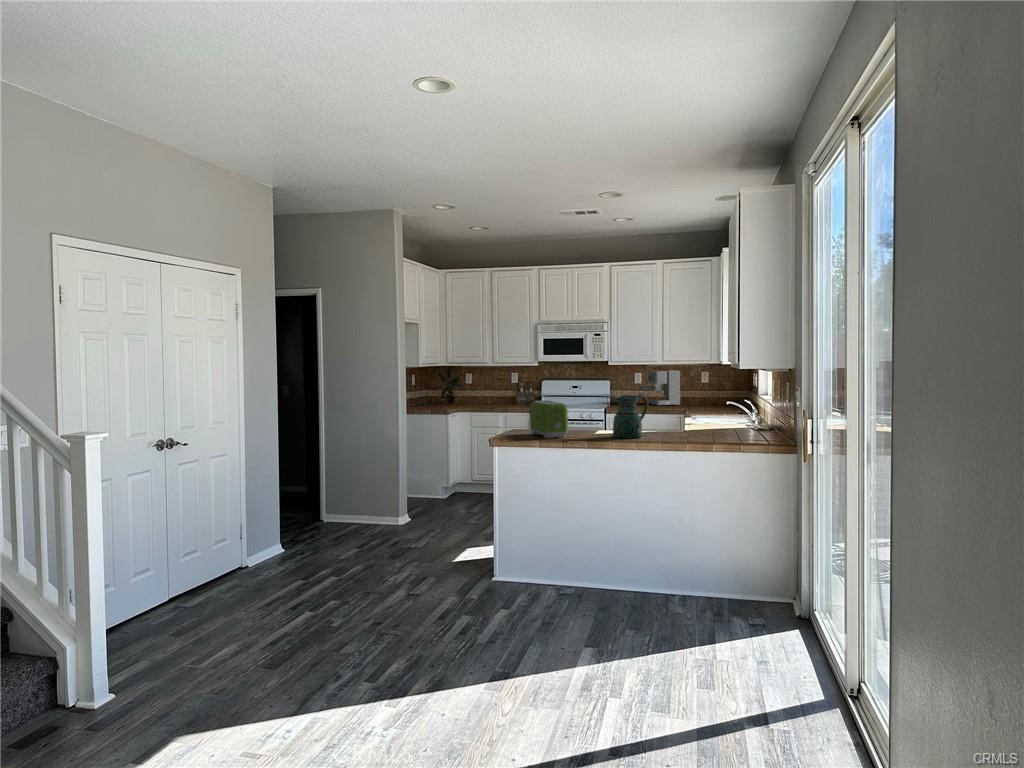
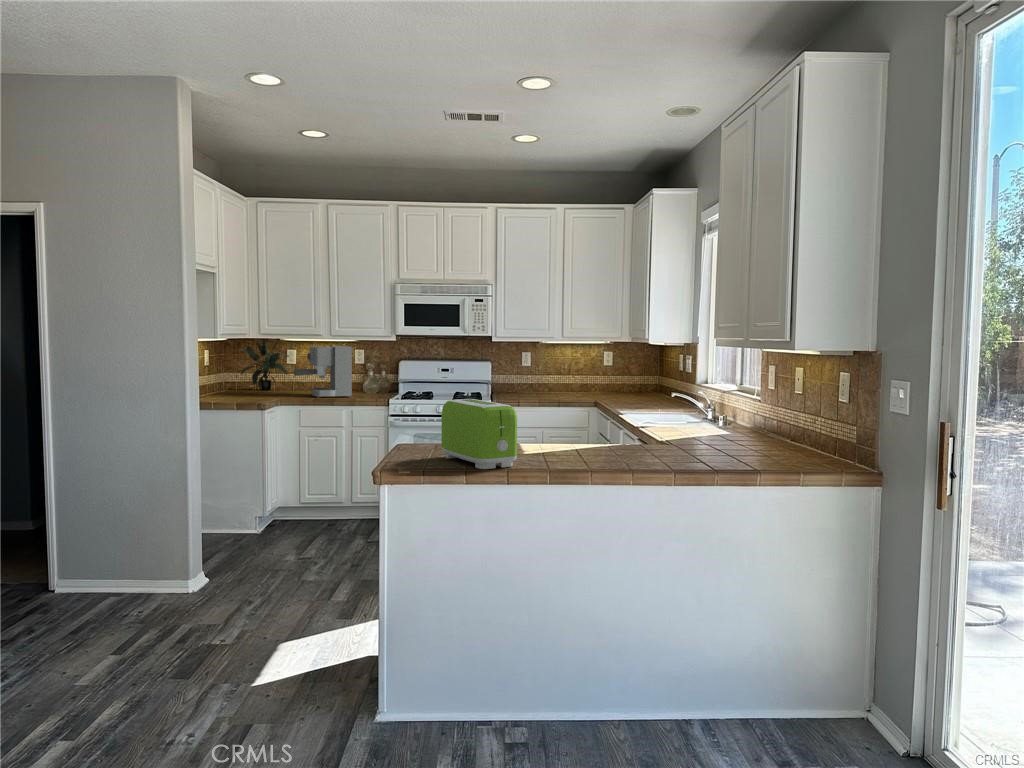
coffee maker: present [641,370,680,406] -> present [294,346,352,398]
ceramic pitcher: present [613,394,648,438] -> none [588,389,642,466]

